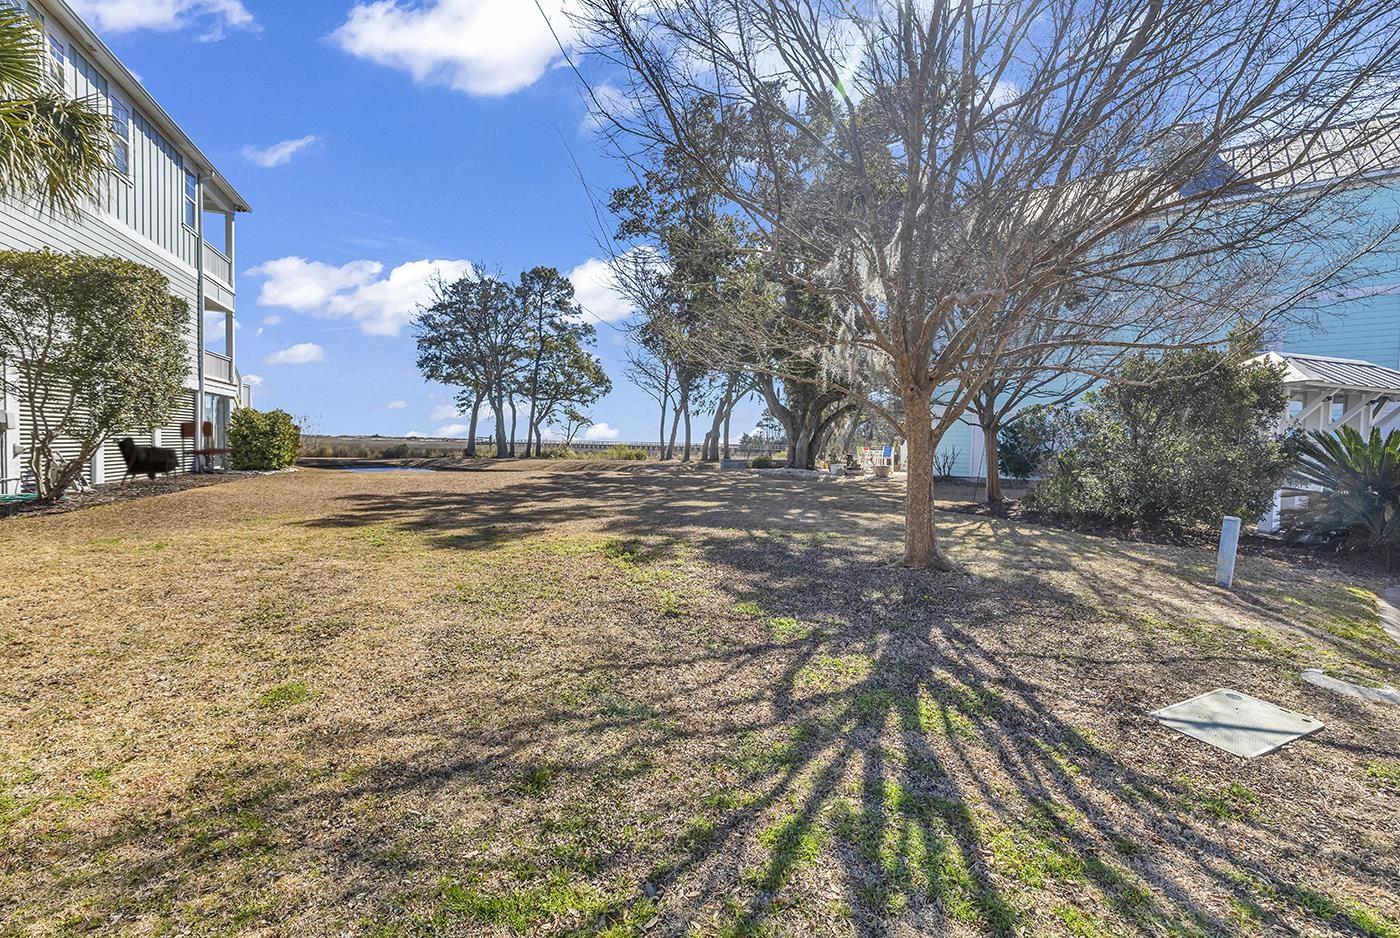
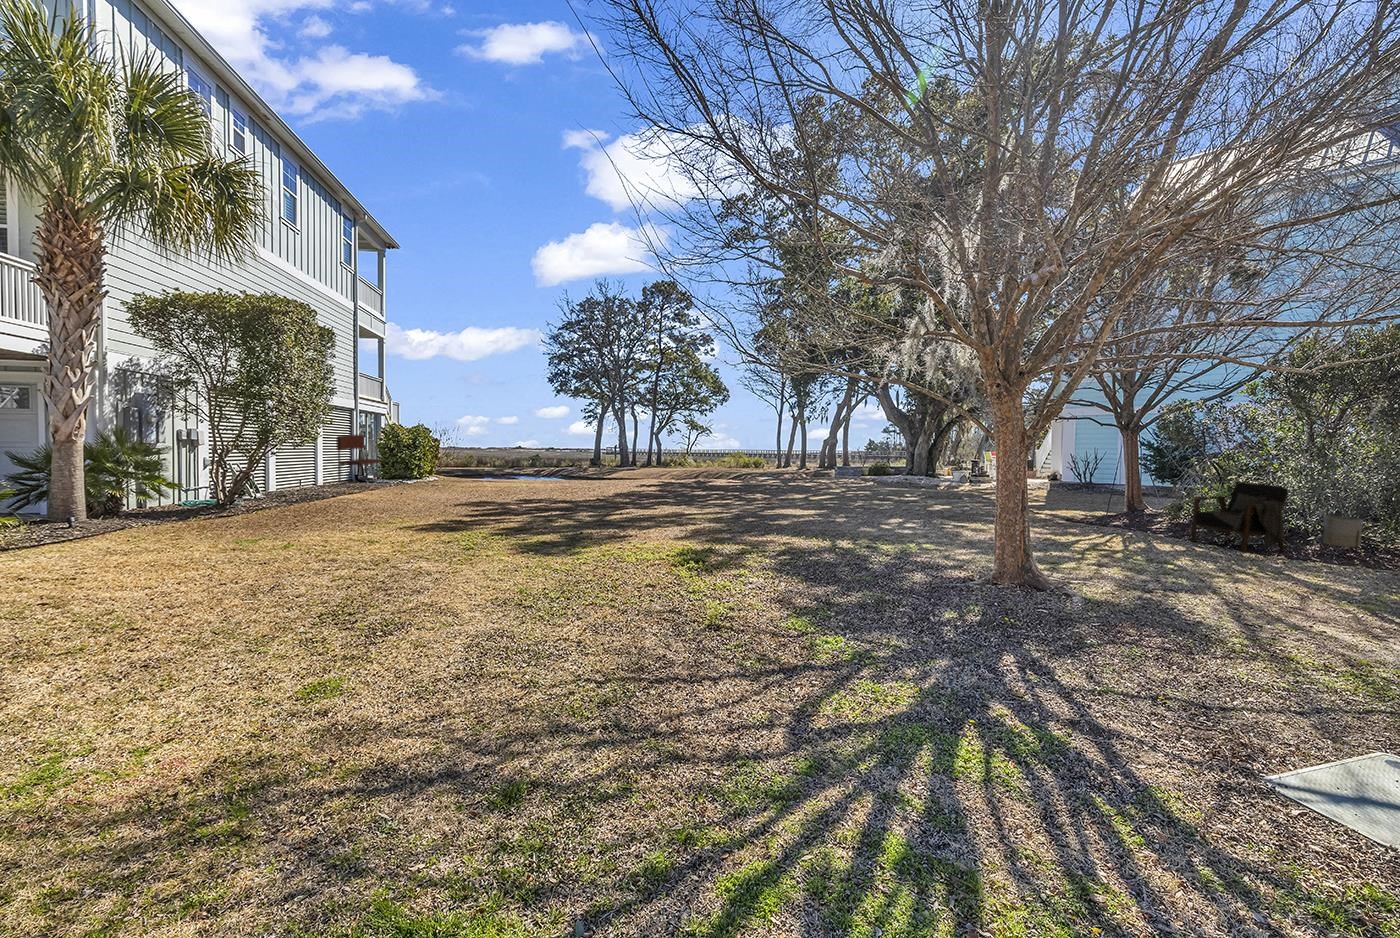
armchair: present [117,437,180,486] -> present [1190,482,1291,553]
planter: none [1144,502,1177,538] -> present [1321,516,1363,557]

